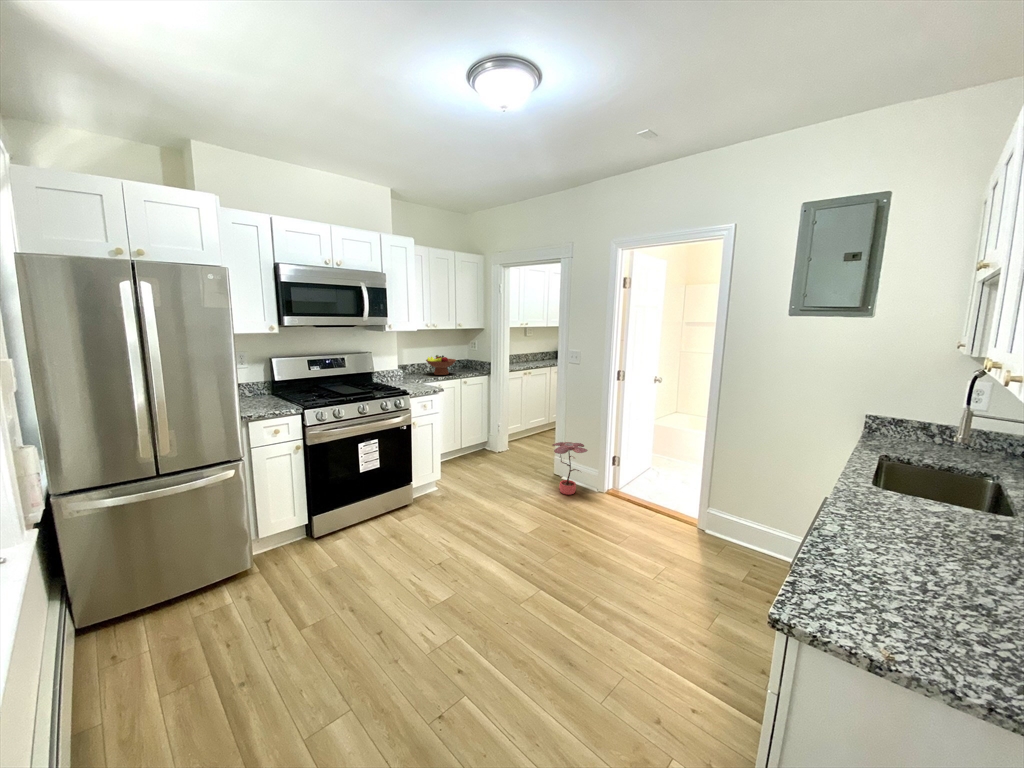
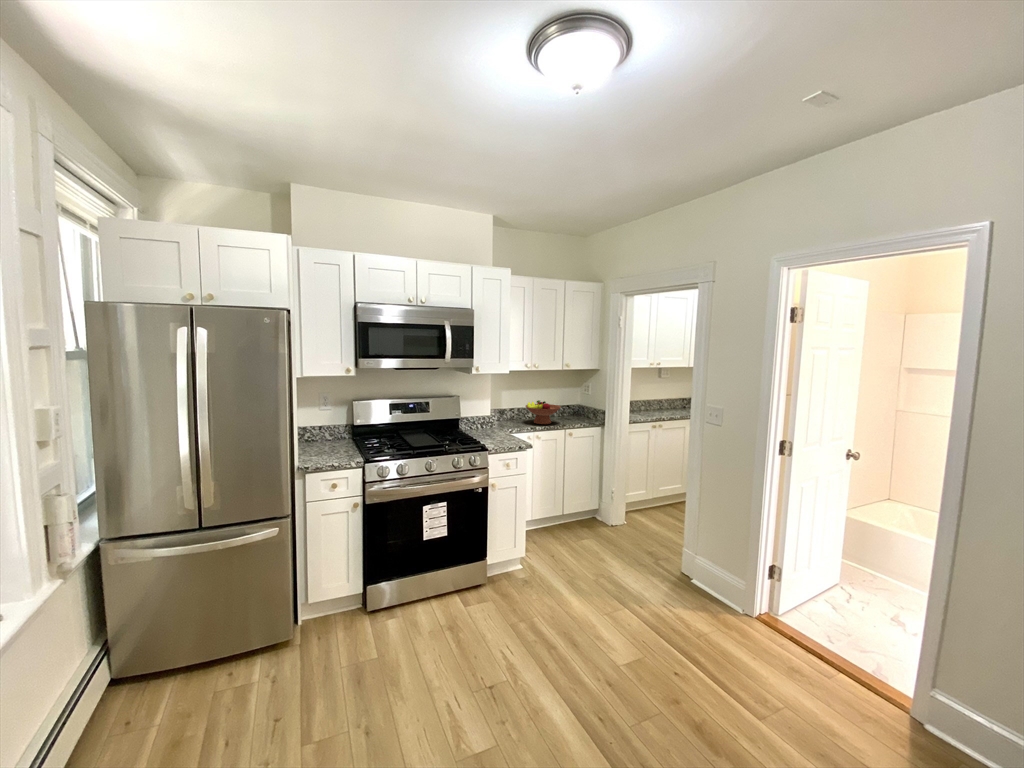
potted plant: present [553,442,588,495] -> none [673,532,726,611]

